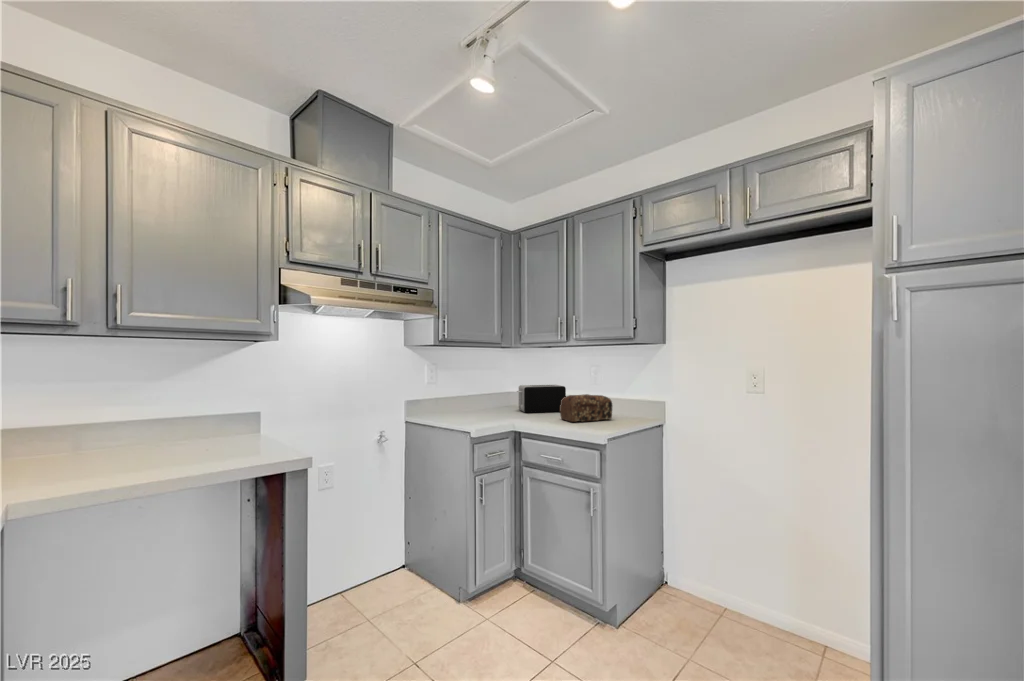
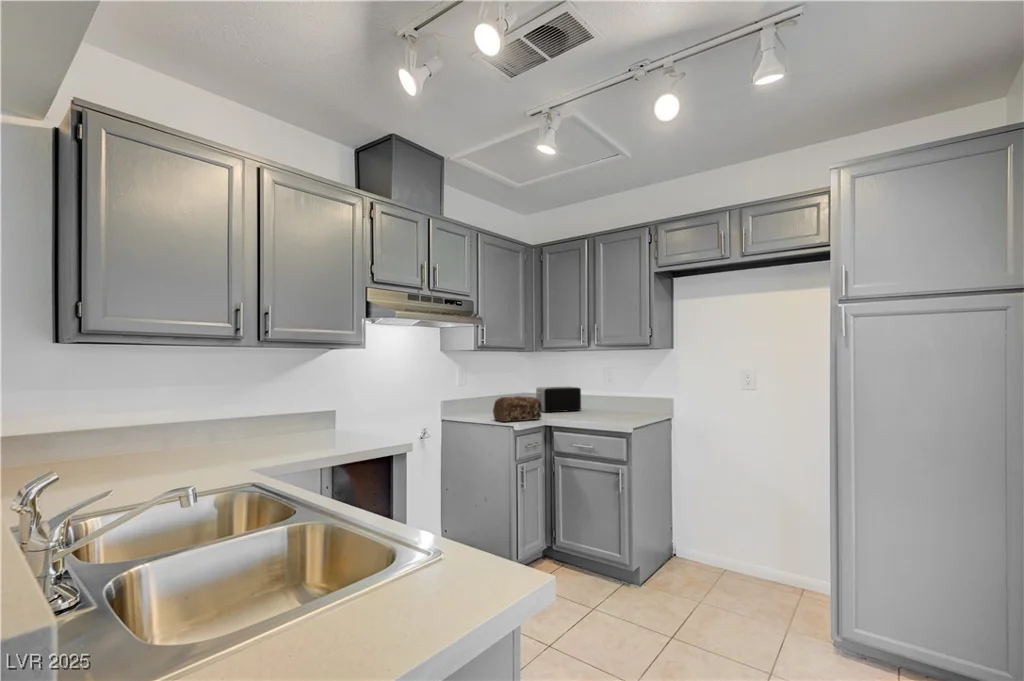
bread loaf: present [560,394,612,422] -> present [493,396,542,422]

